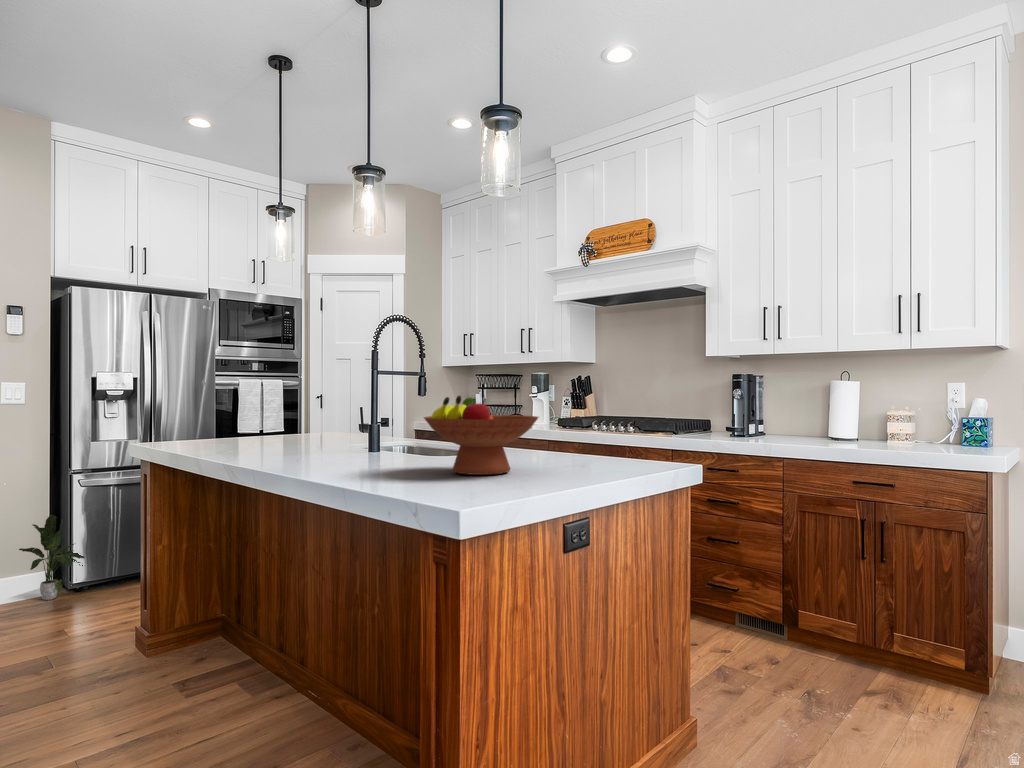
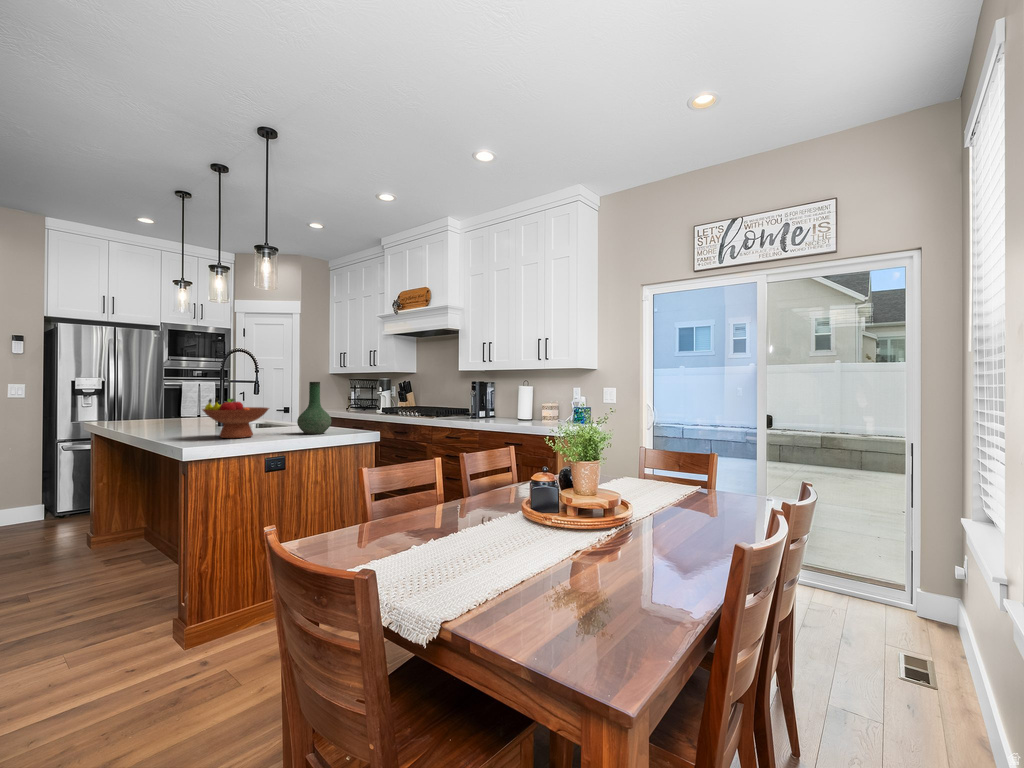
vase: none [567,366,628,466] -> present [297,382,331,434]
potted plant: present [19,515,85,600] -> none [17,468,67,522]

